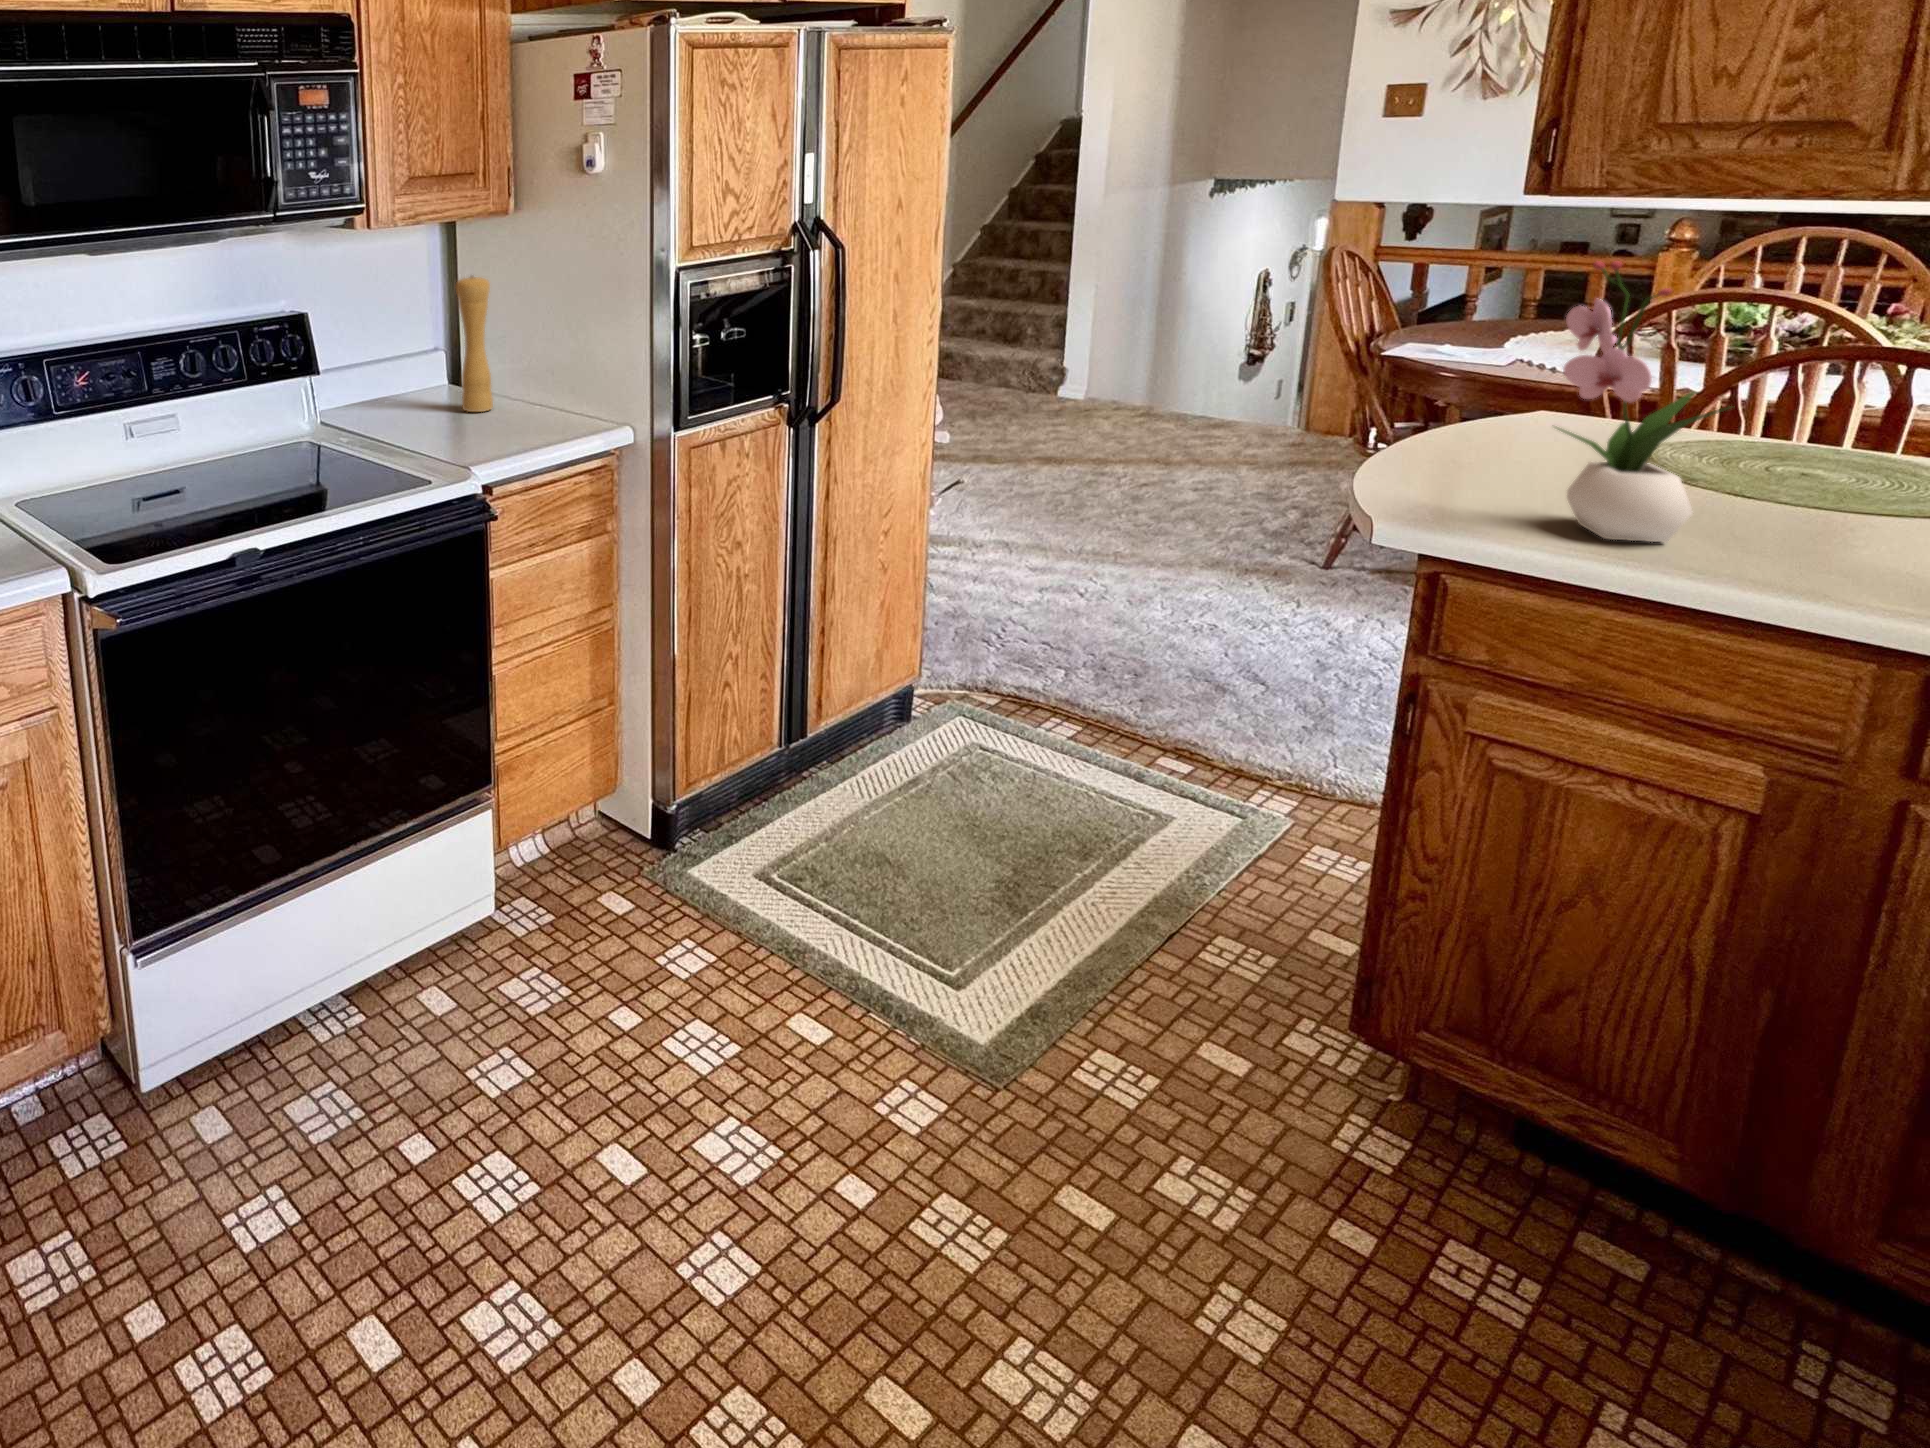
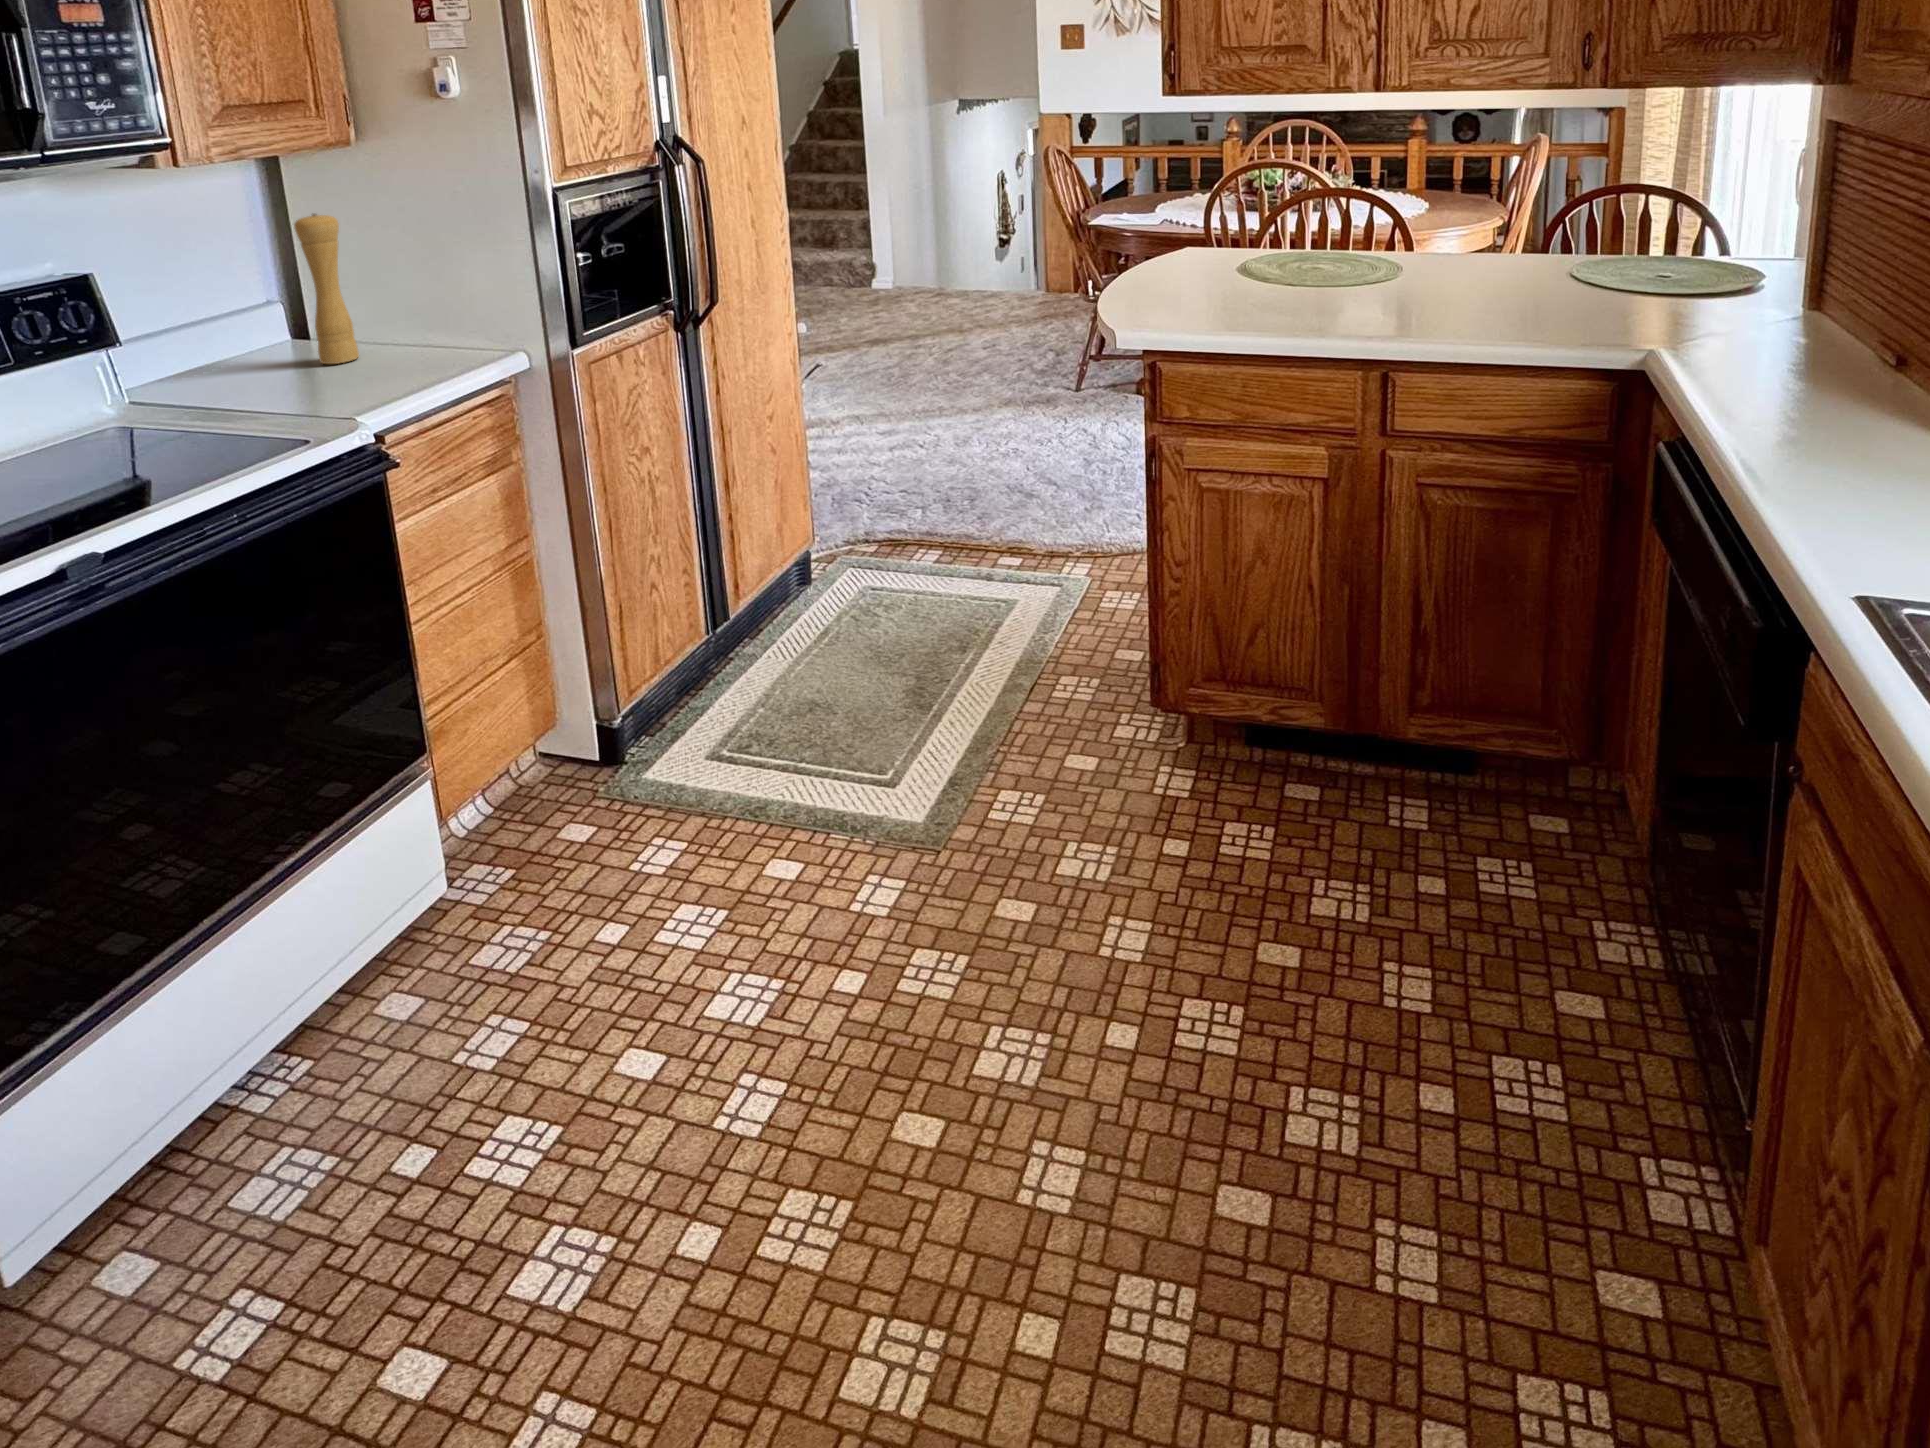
flower arrangement: present [1557,261,1730,542] -> none [1193,144,1277,326]

